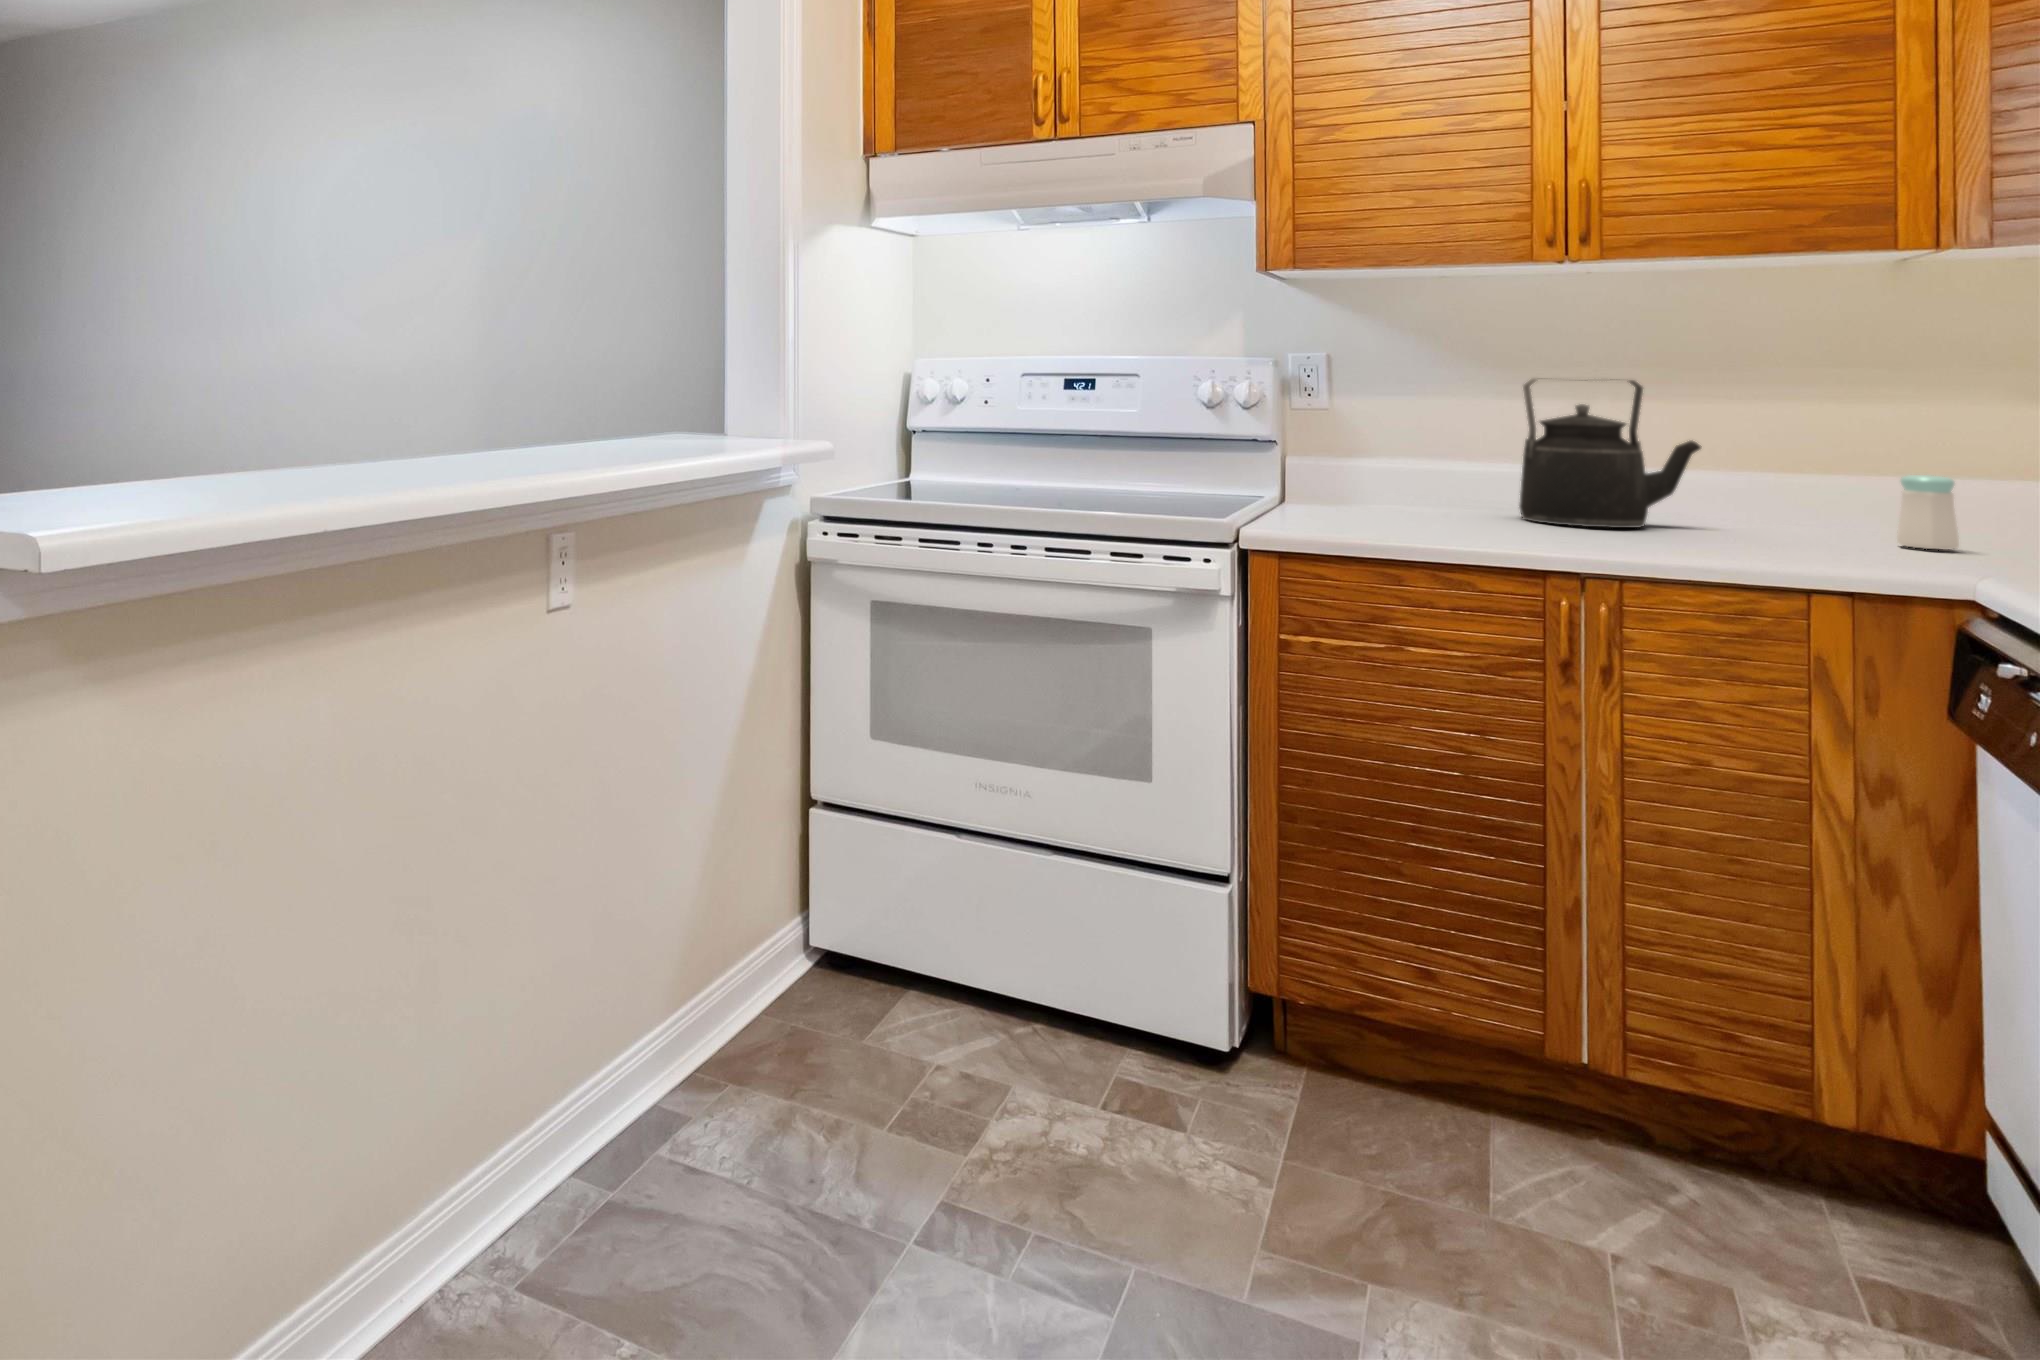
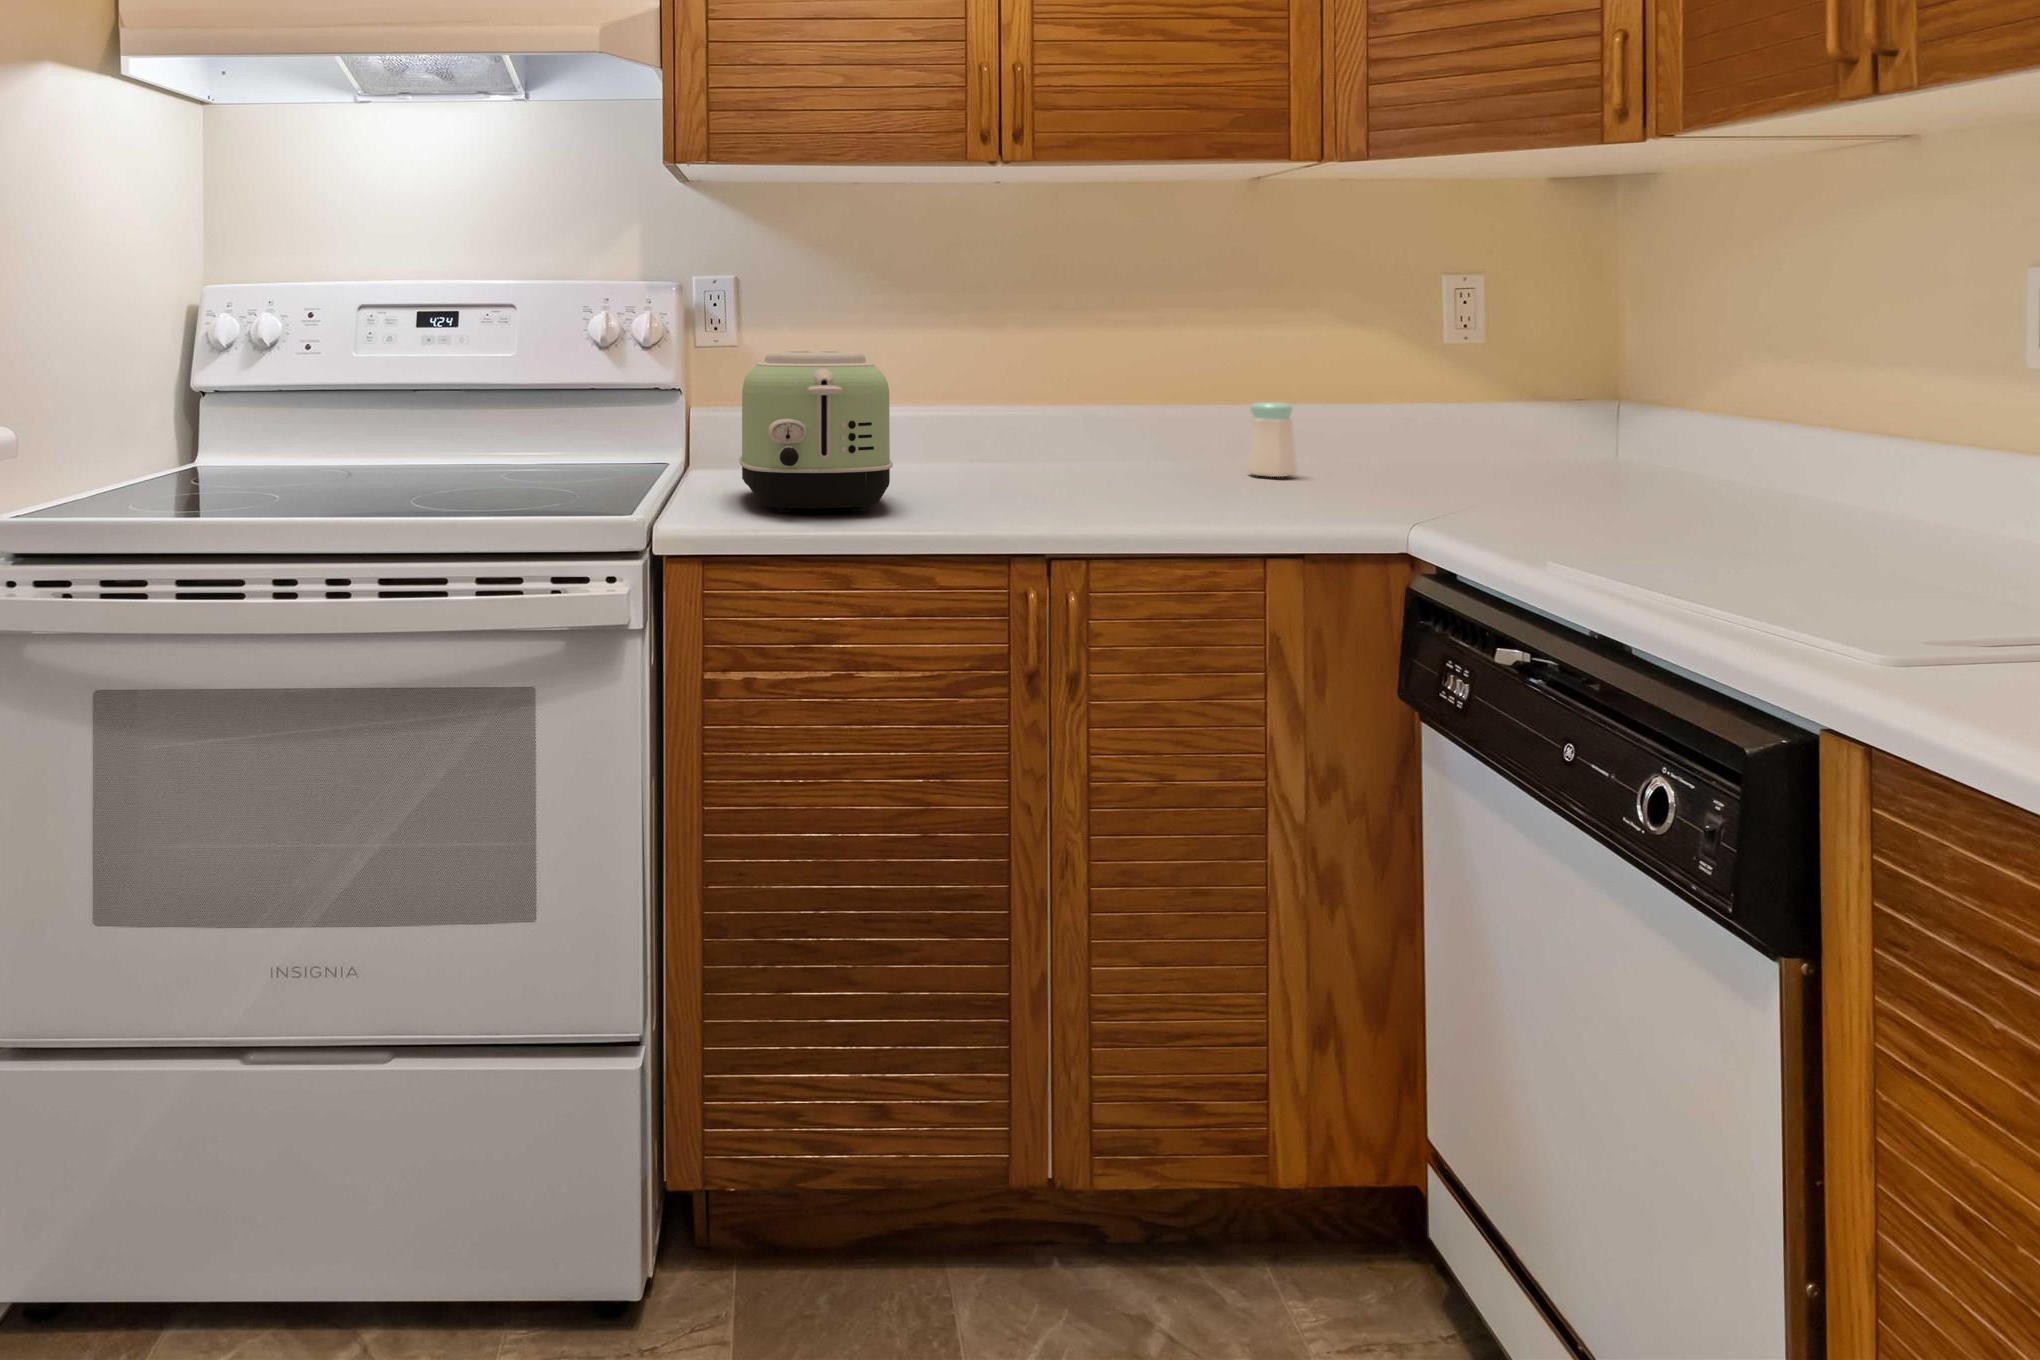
kettle: present [1519,379,1701,528] -> none [934,308,1091,478]
toaster: none [1314,412,1447,535] -> present [739,351,893,512]

